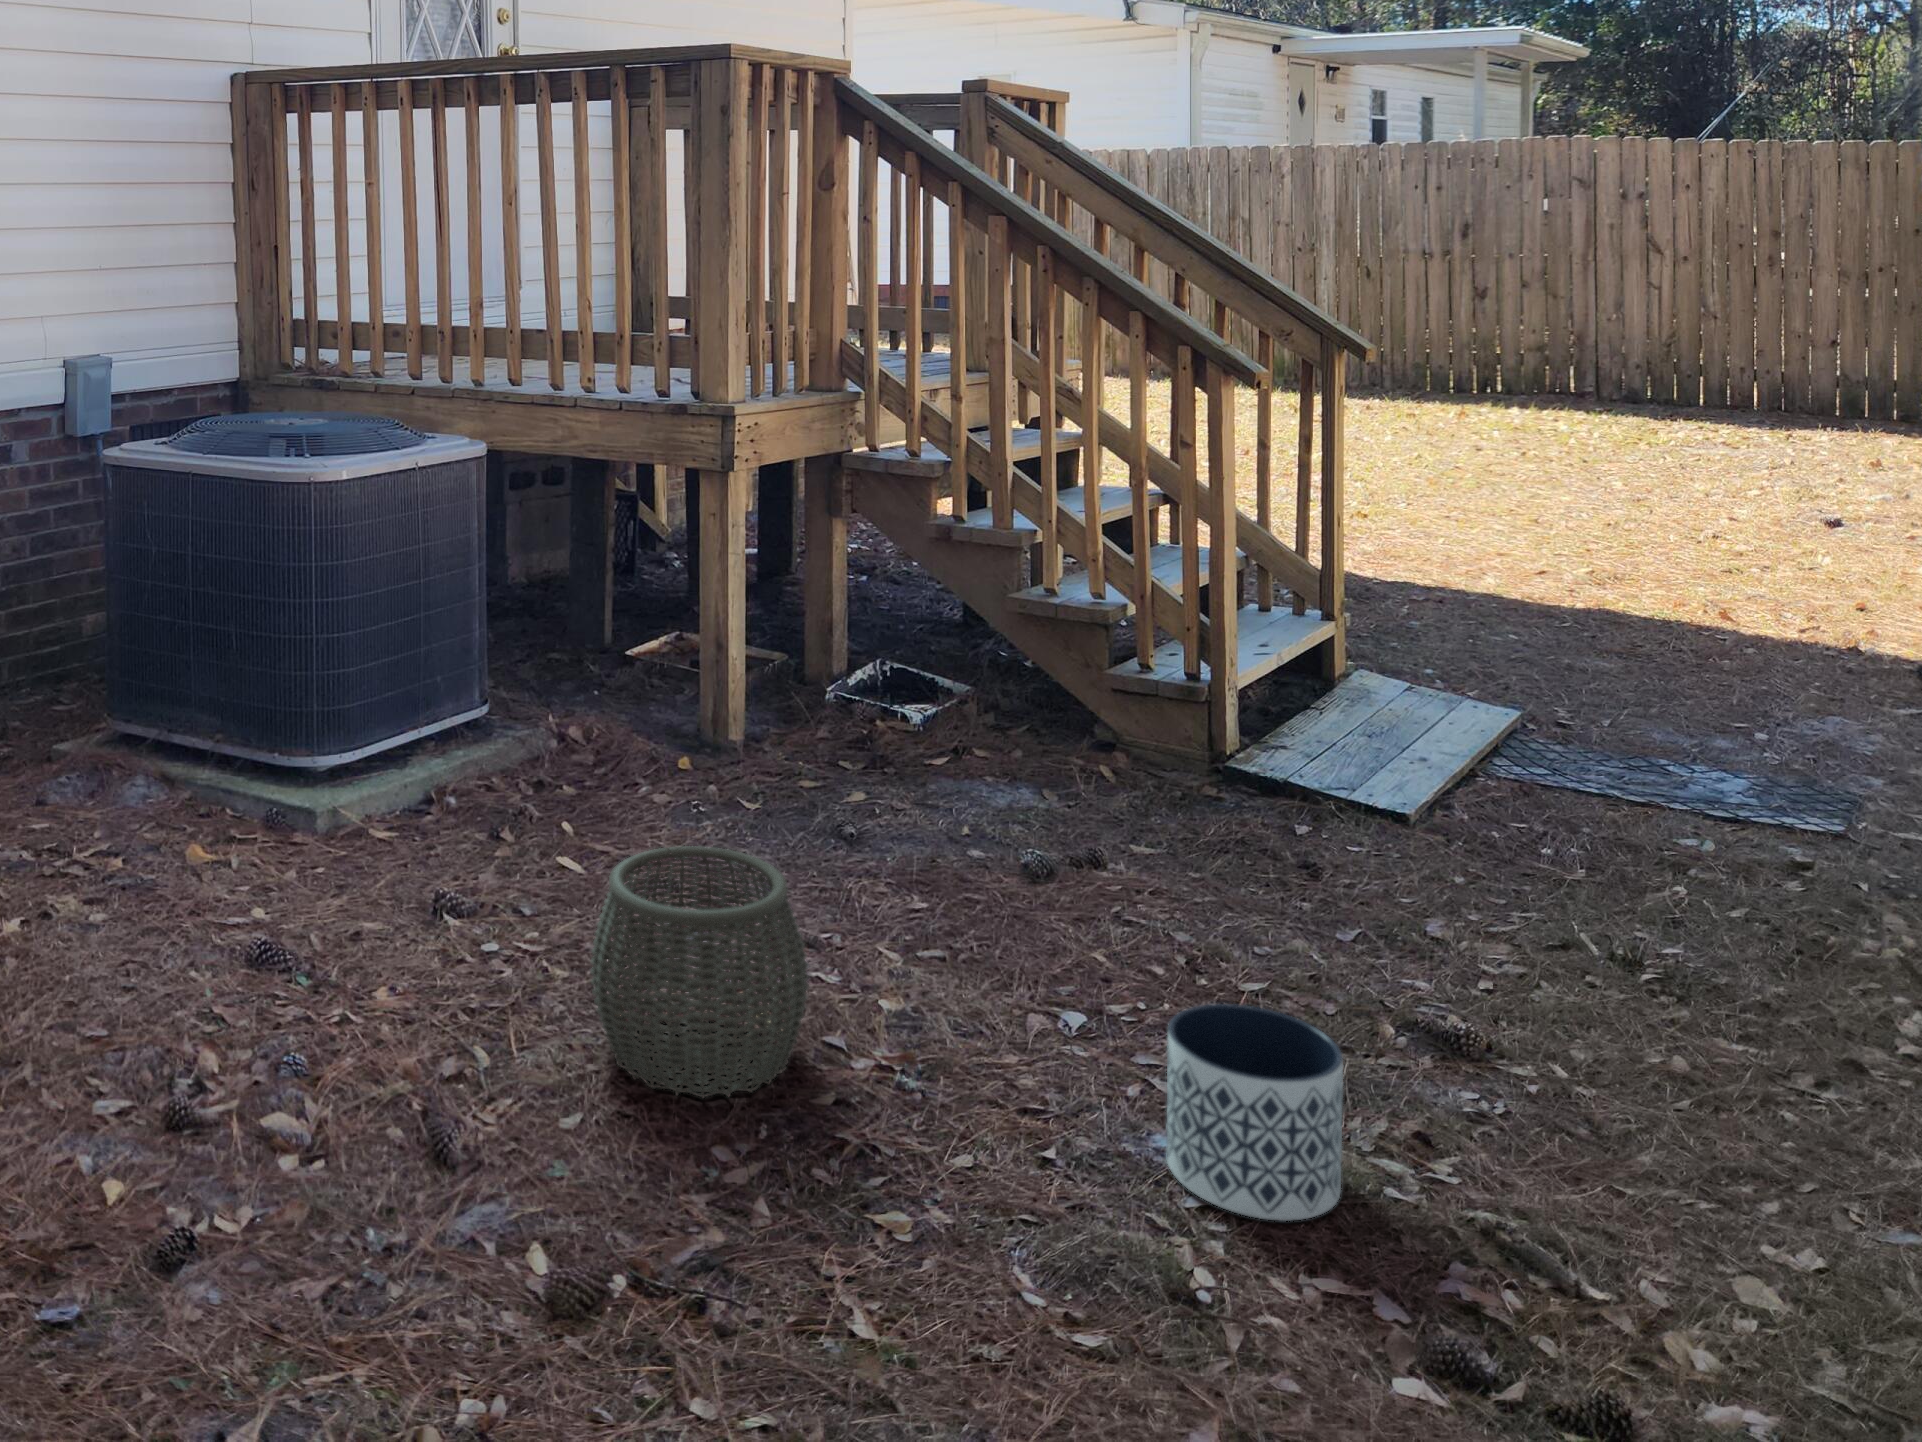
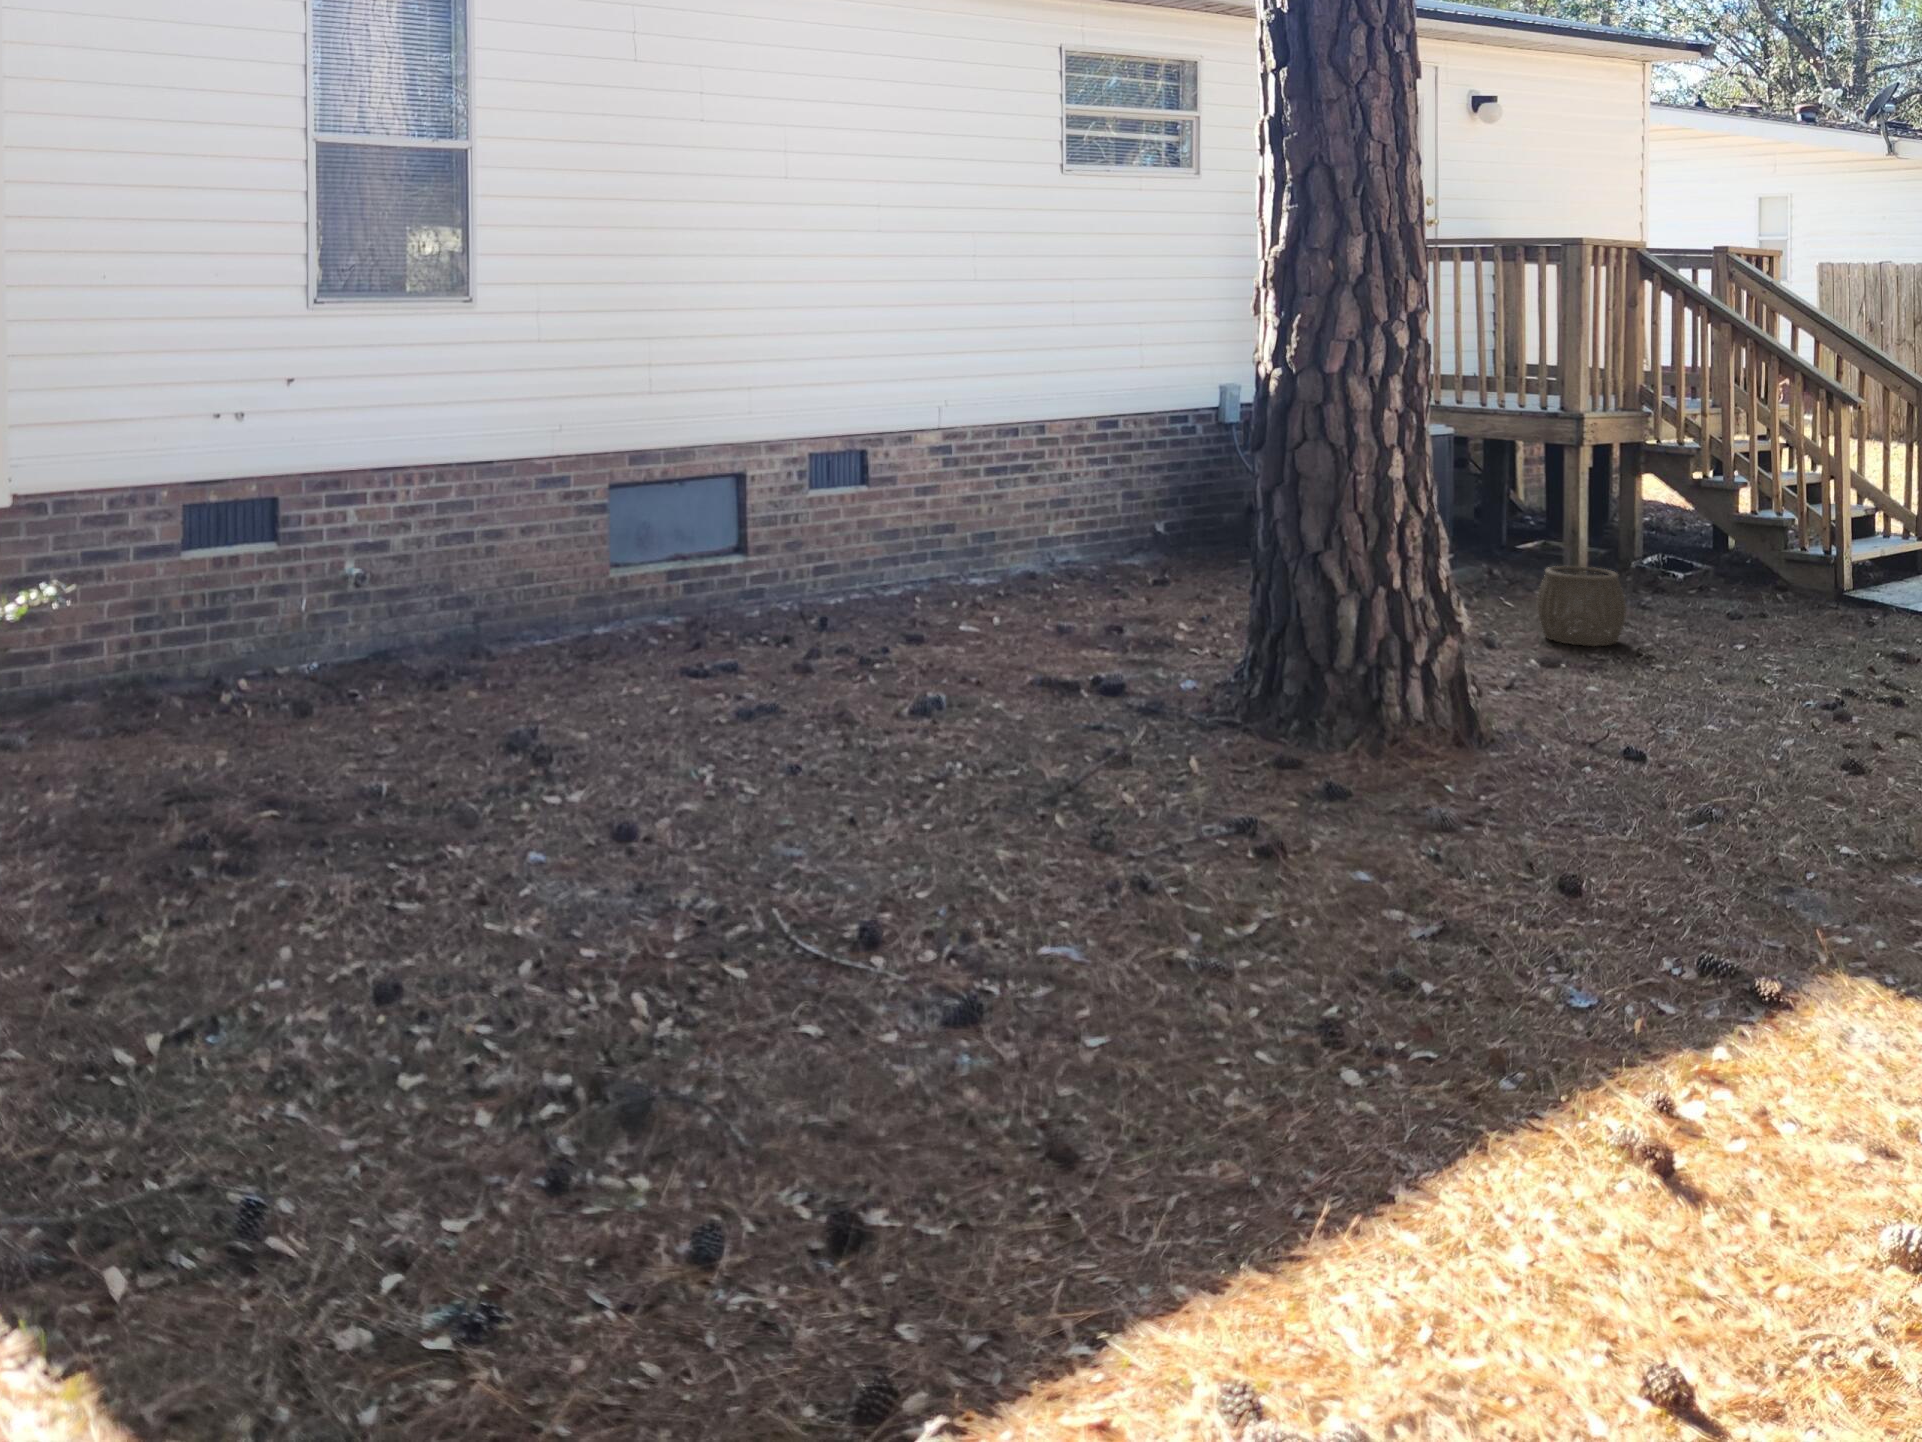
planter: present [1166,1004,1343,1221] -> none [1768,614,1834,676]

